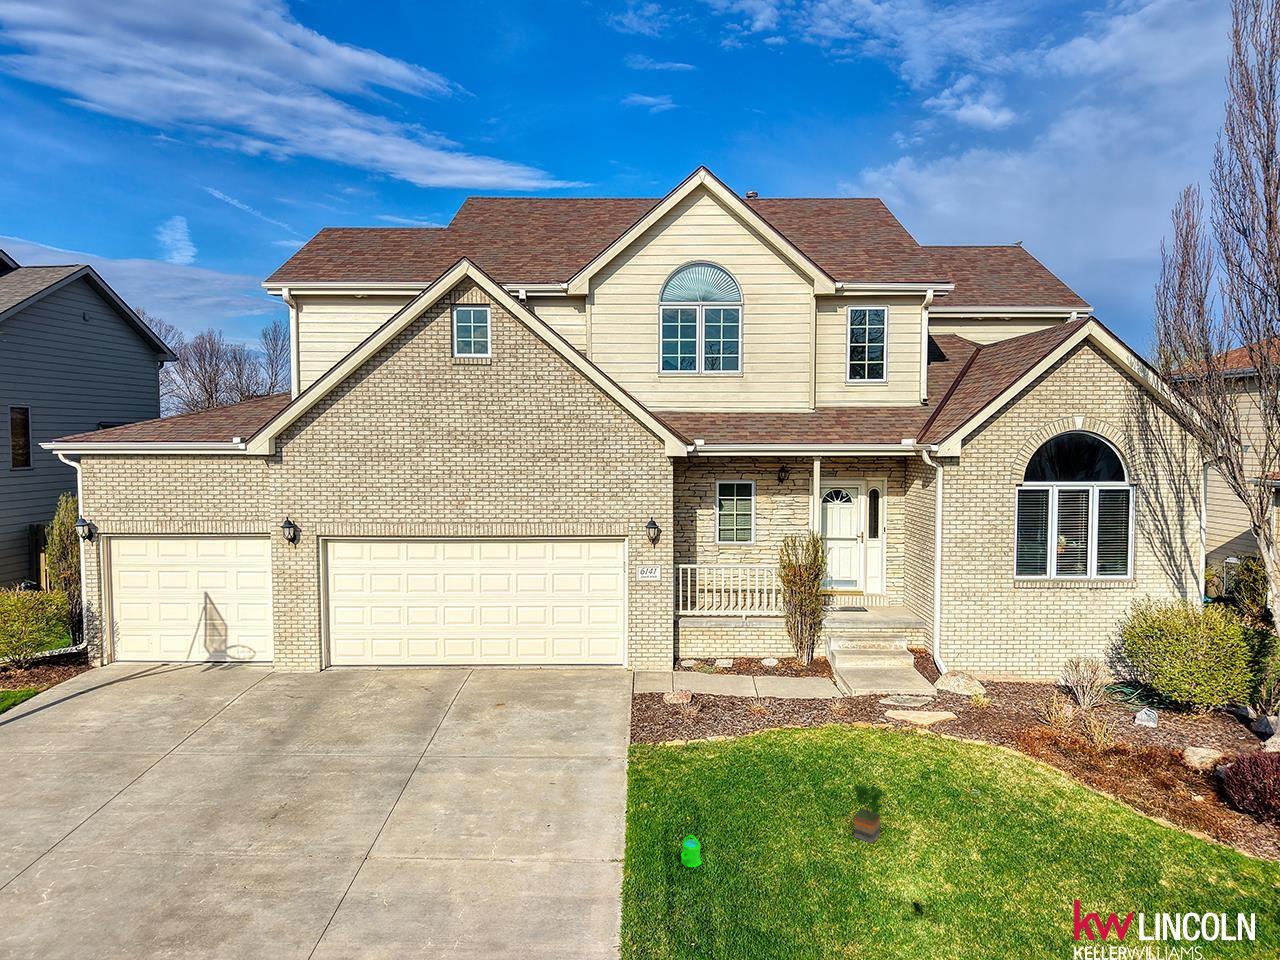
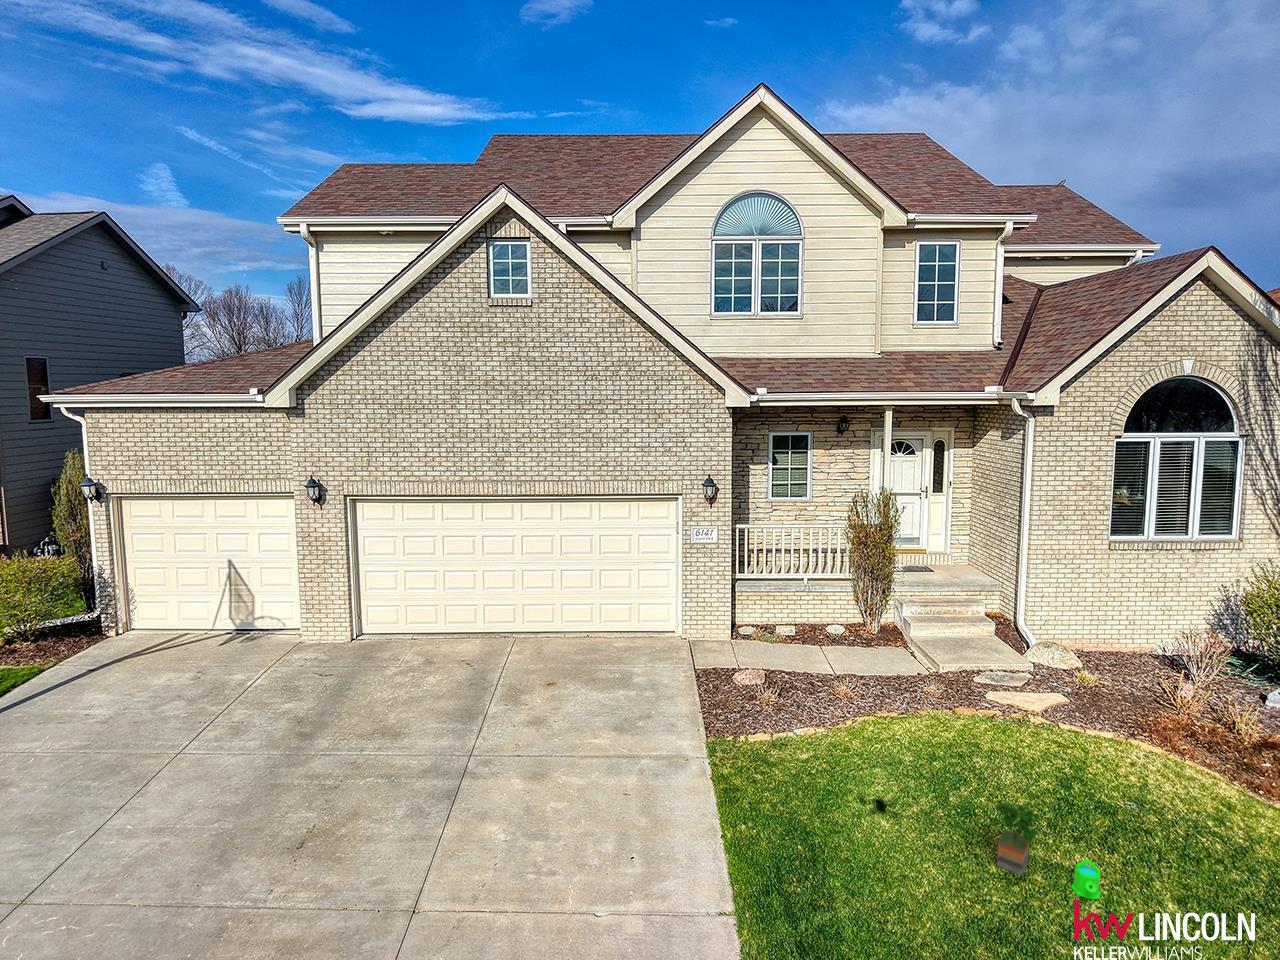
watering can: present [681,835,701,867] -> present [1071,860,1101,899]

